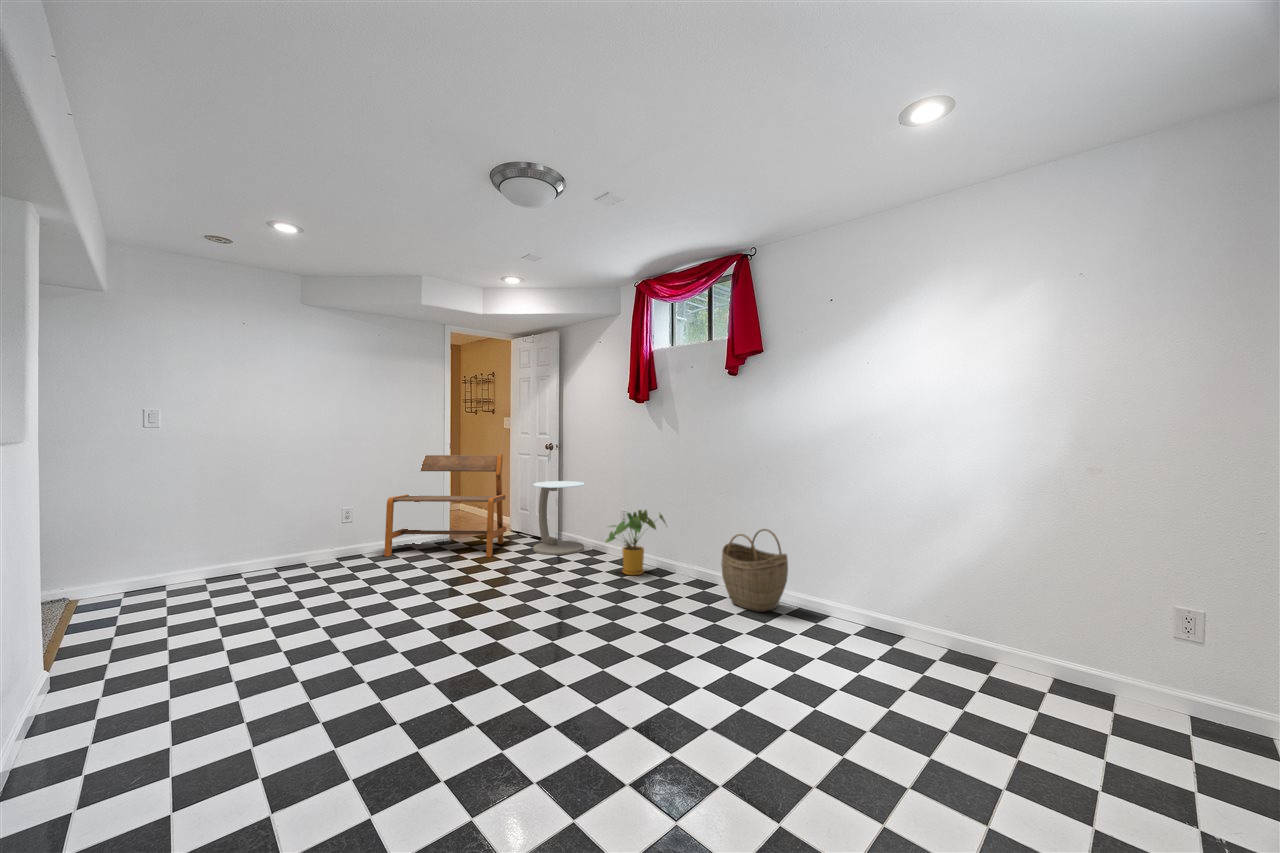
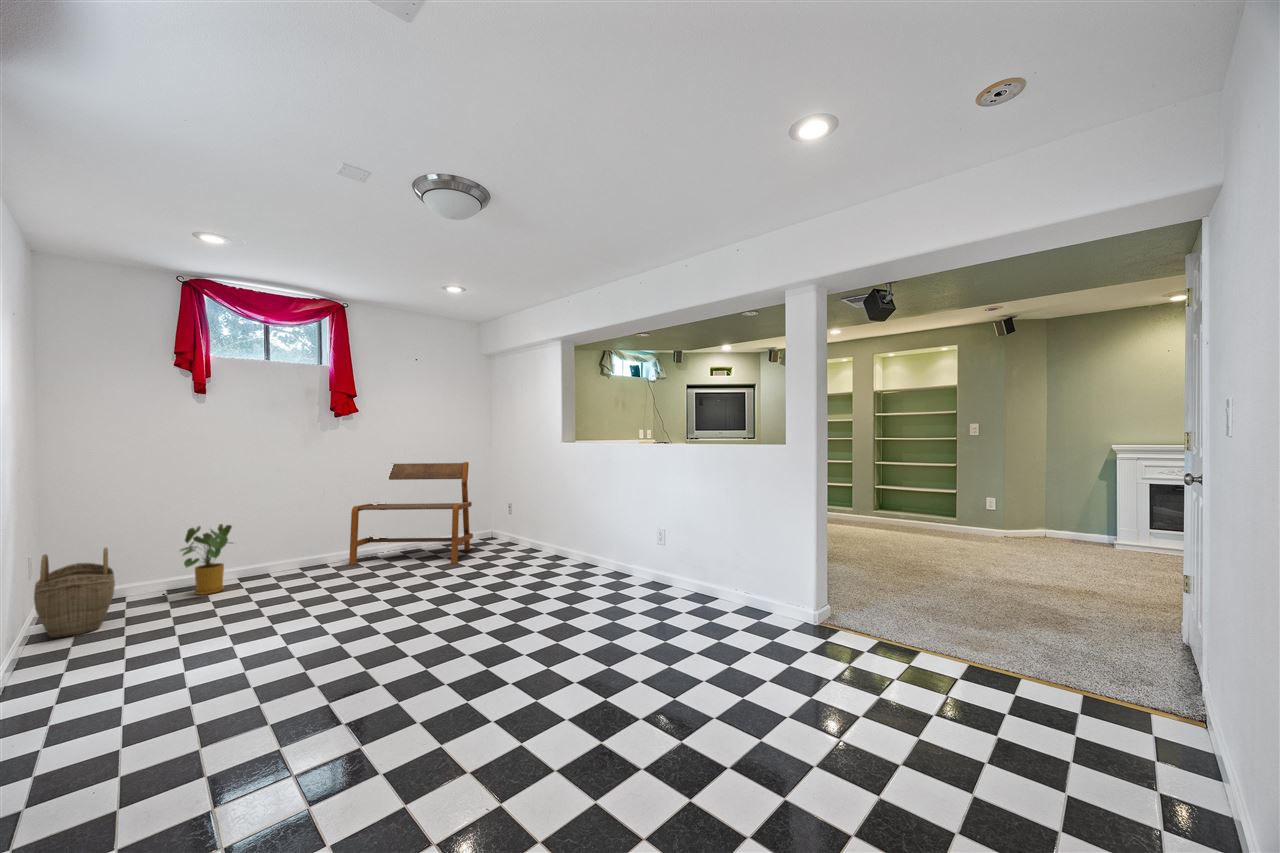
side table: present [533,481,584,555] -> none [498,488,549,560]
house plant: present [606,510,665,575] -> present [180,524,232,595]
woven basket: present [721,529,788,612] -> present [34,548,115,638]

